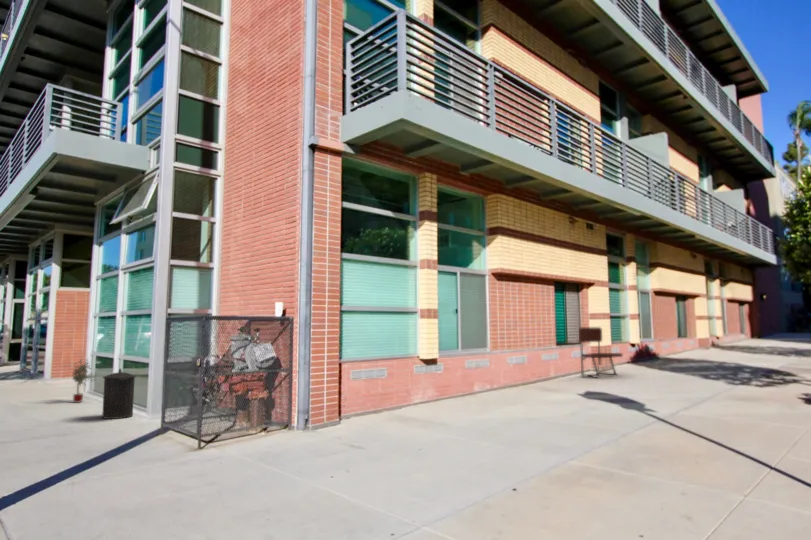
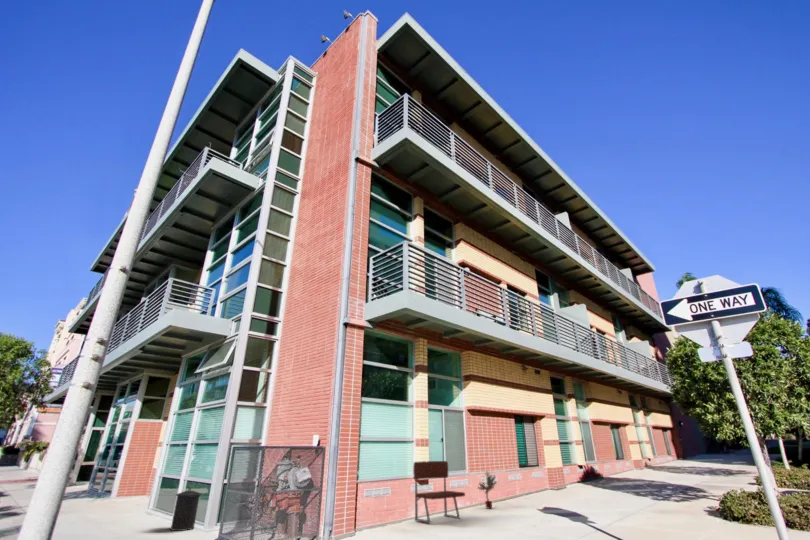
bench: present [579,327,622,378] -> present [413,461,465,523]
potted tree: present [73,360,95,403] -> present [478,473,497,509]

